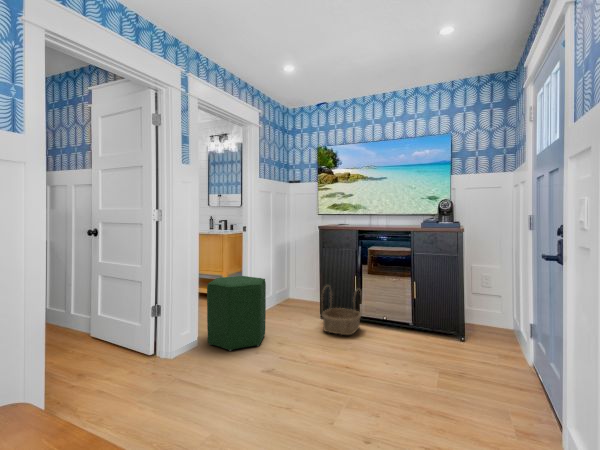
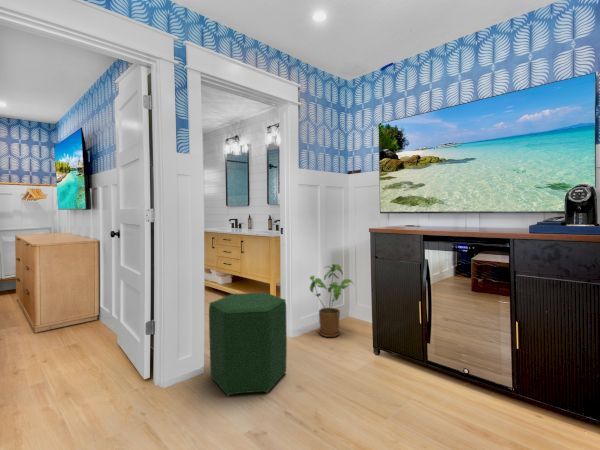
house plant: none [266,256,302,313] -> present [310,264,353,337]
basket: present [322,296,362,335] -> none [364,313,427,395]

